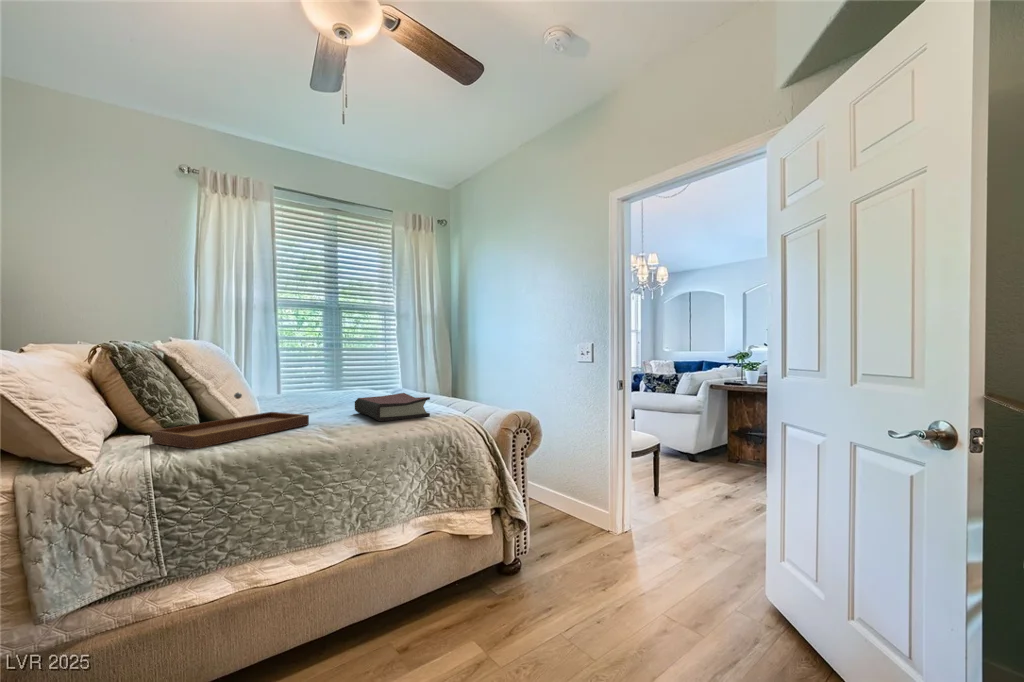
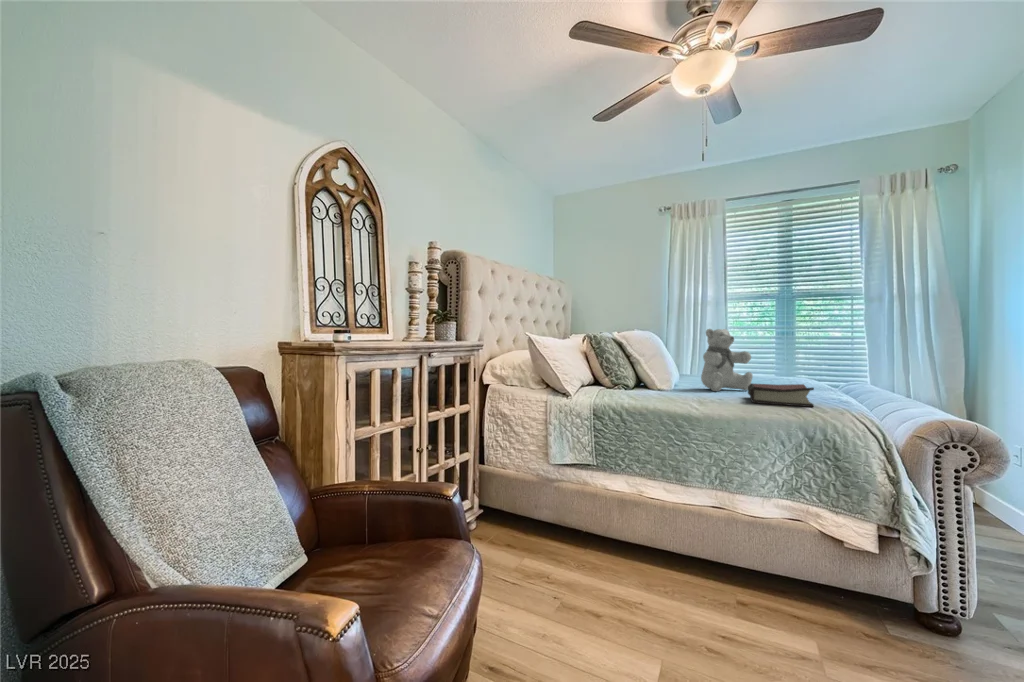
teddy bear: none [283,338,338,410] -> present [701,329,753,391]
tray: present [152,393,309,449] -> none [602,366,697,397]

